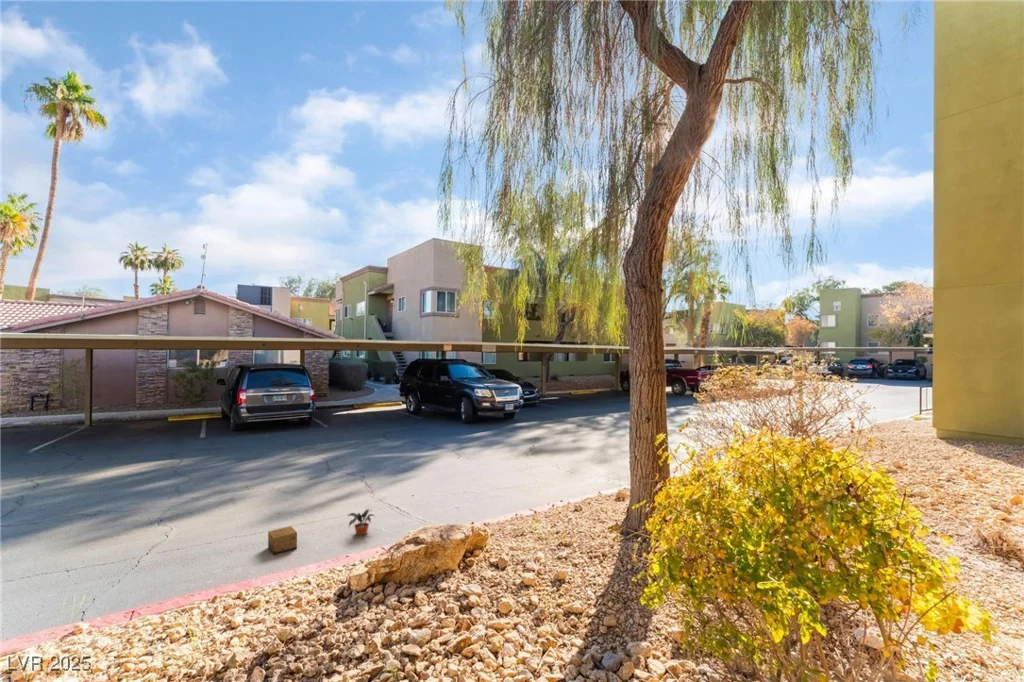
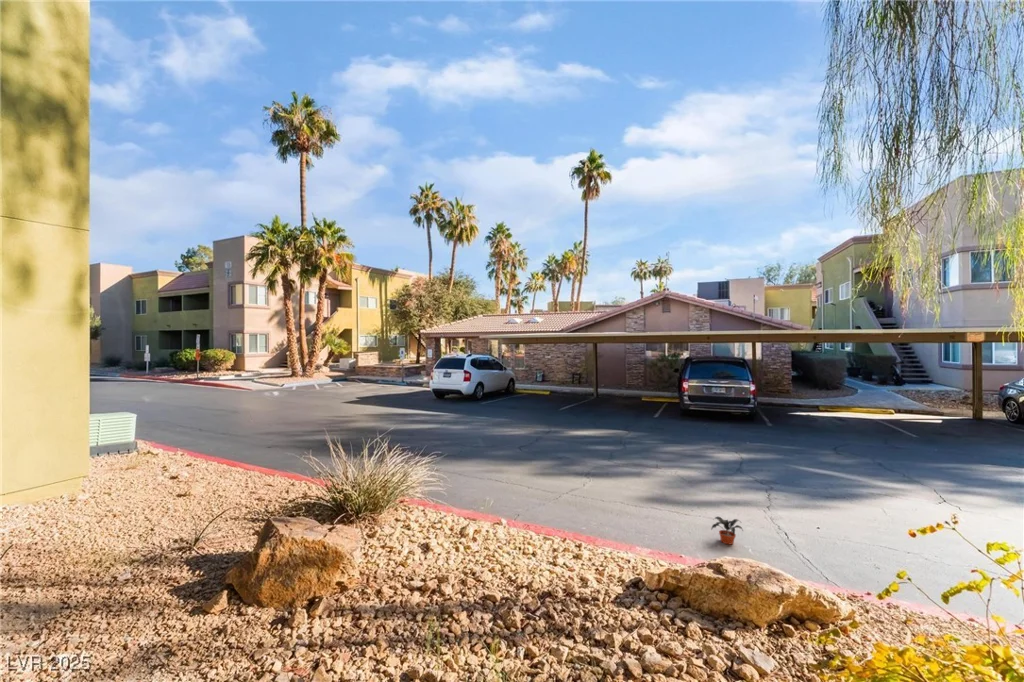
cardboard box: present [268,526,297,555] -> none [638,504,660,529]

